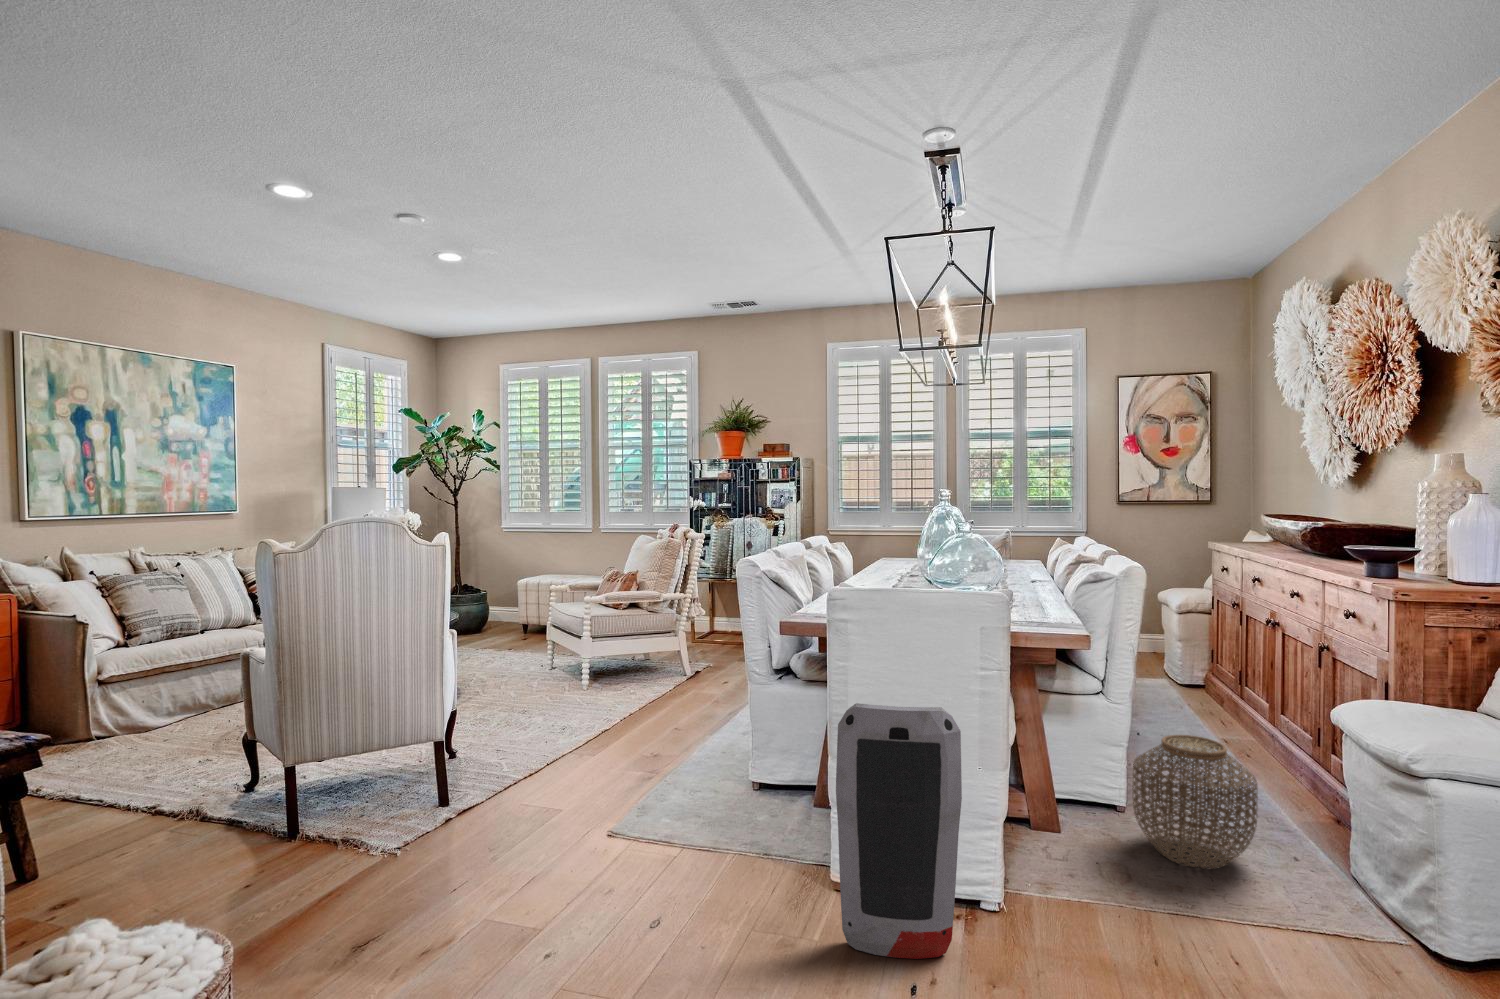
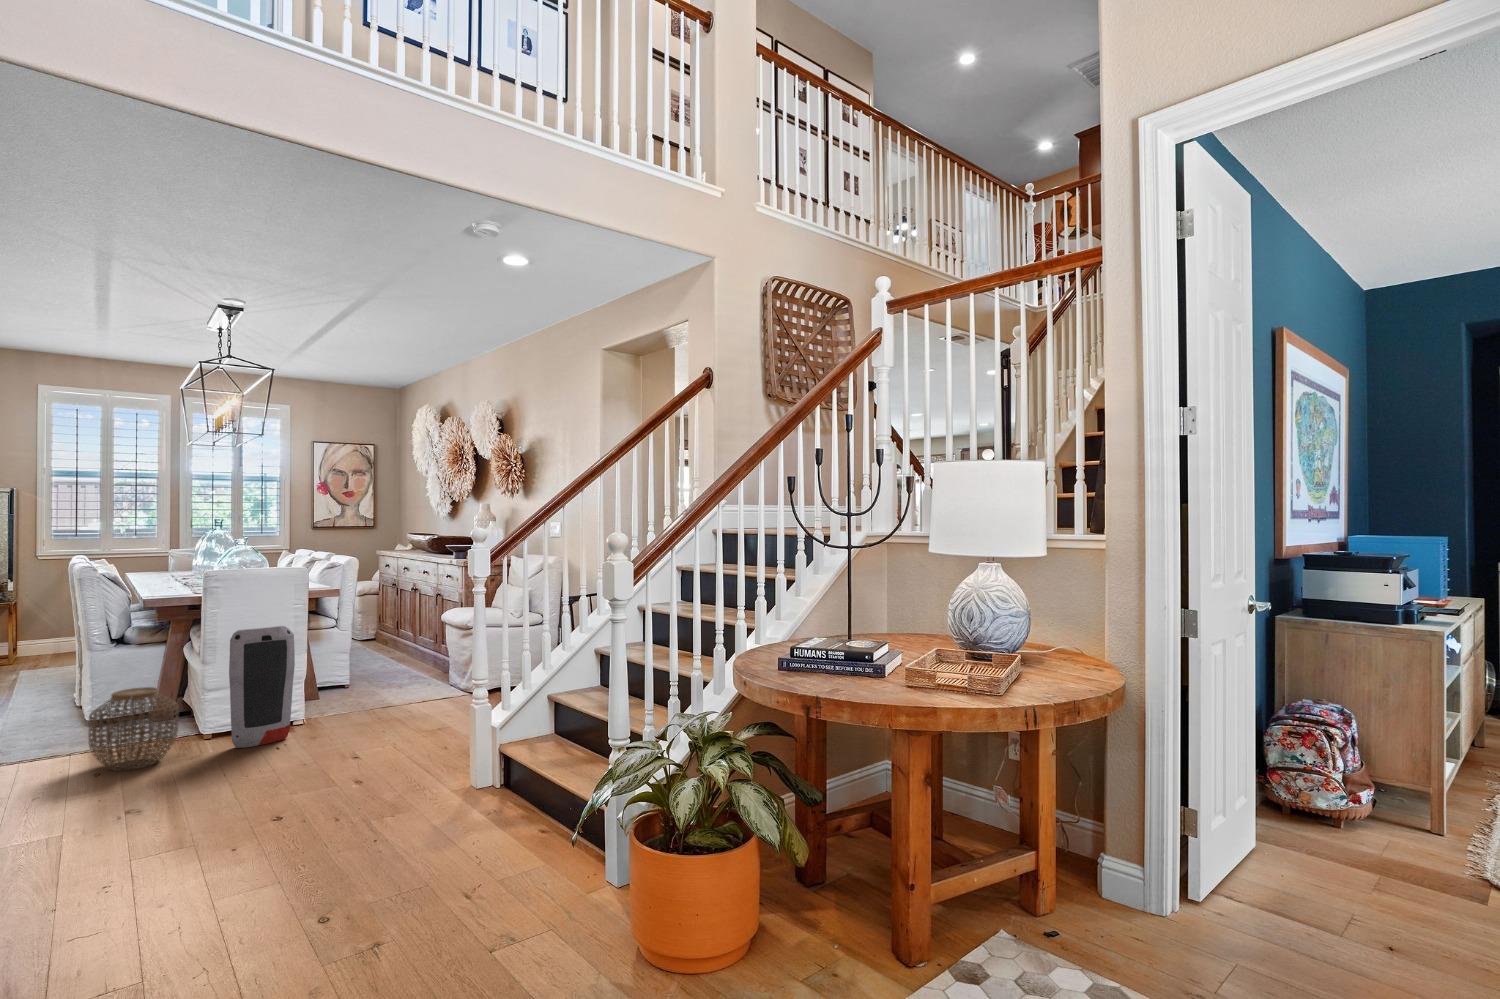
woven basket: present [1132,735,1258,869] -> present [88,687,179,771]

